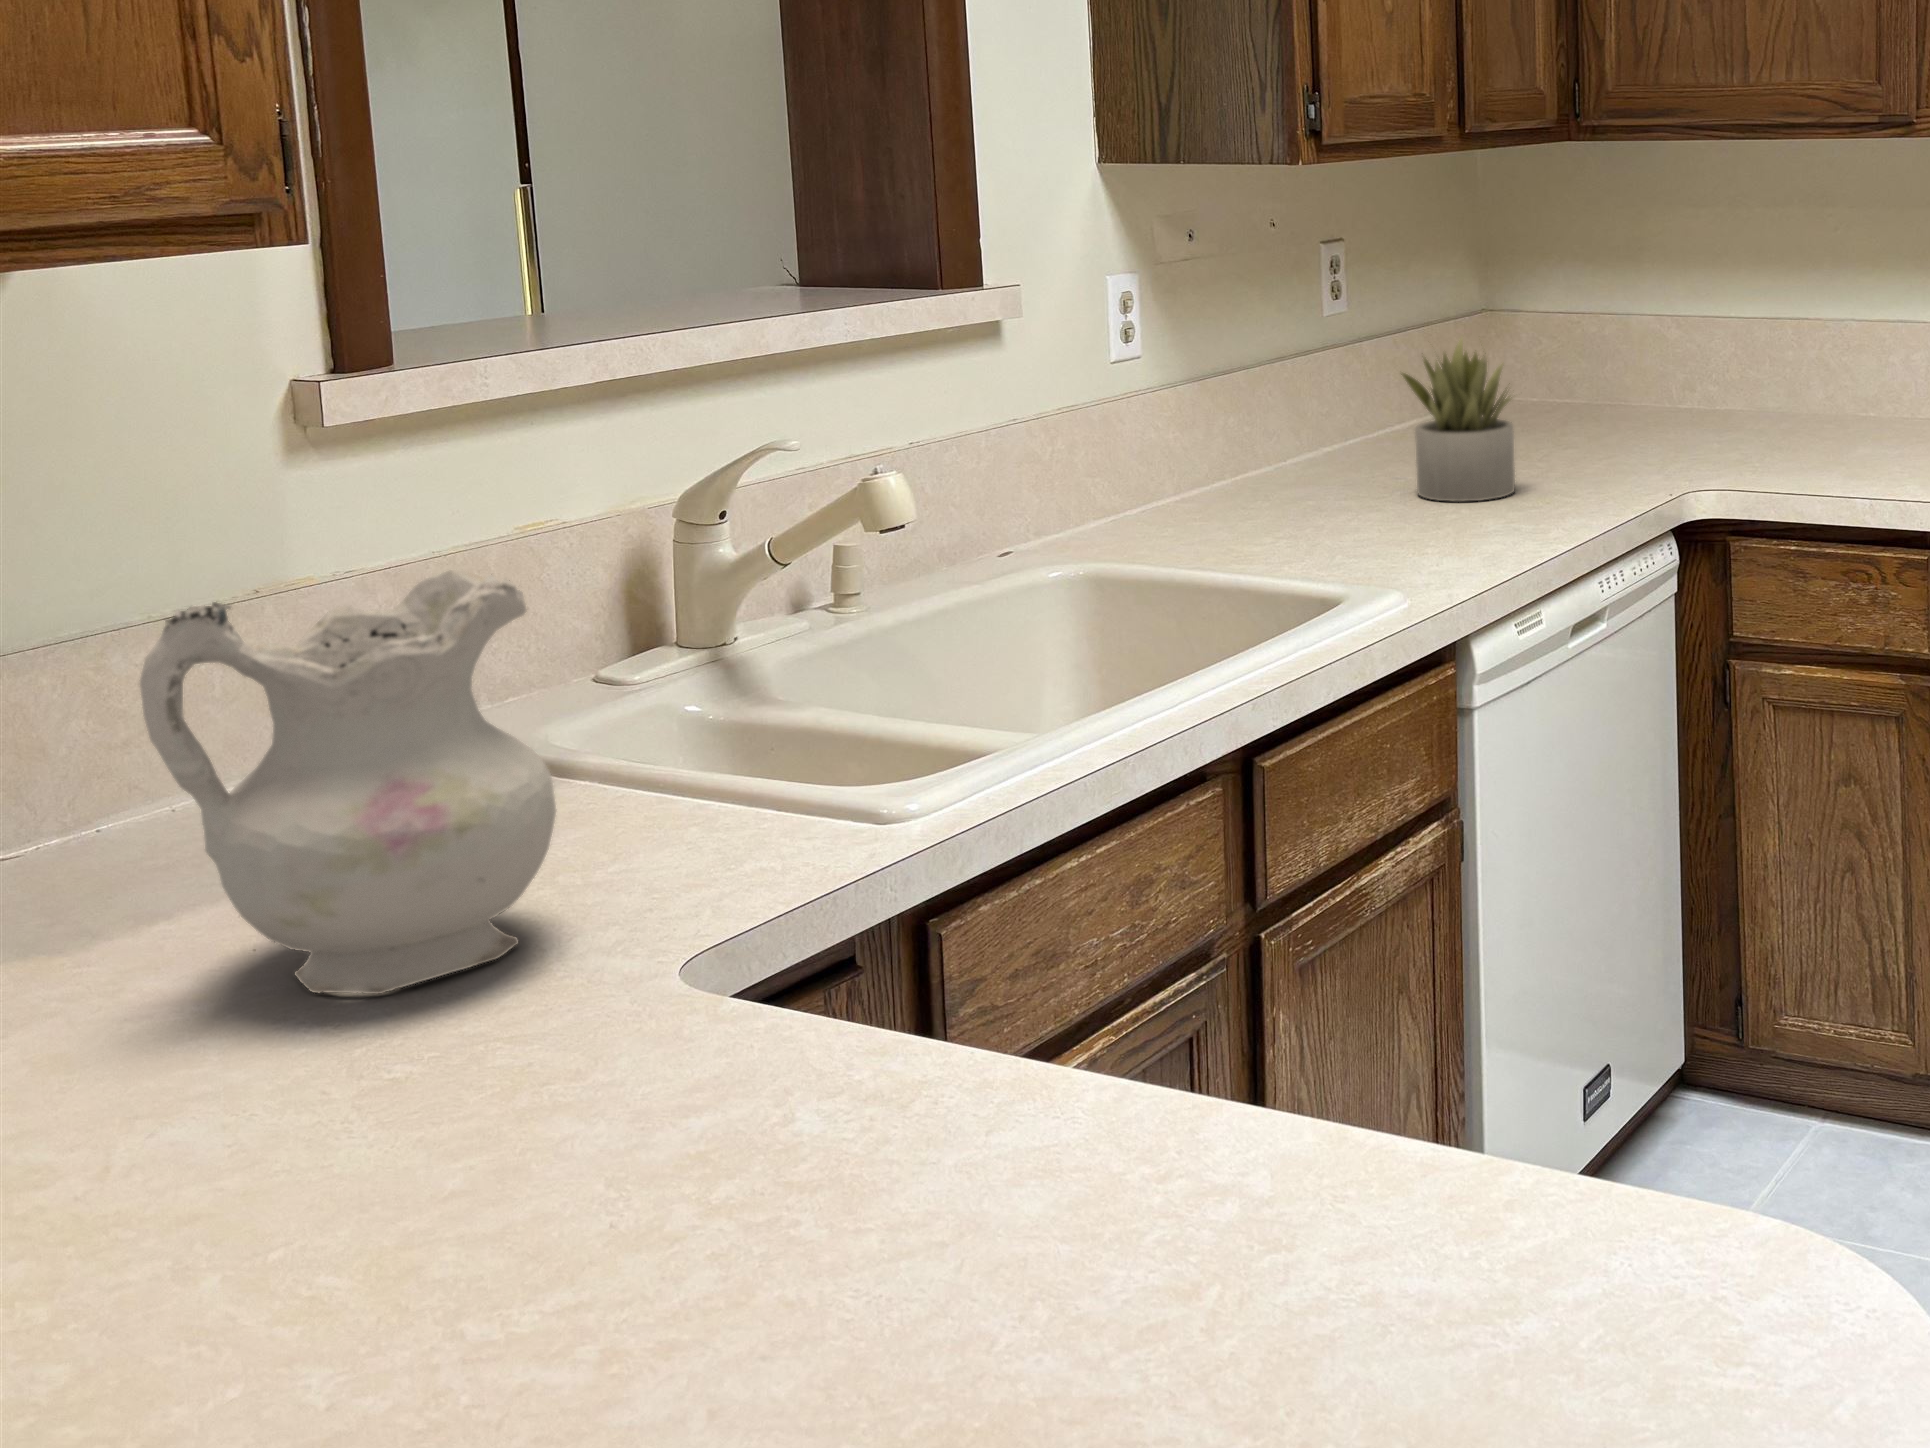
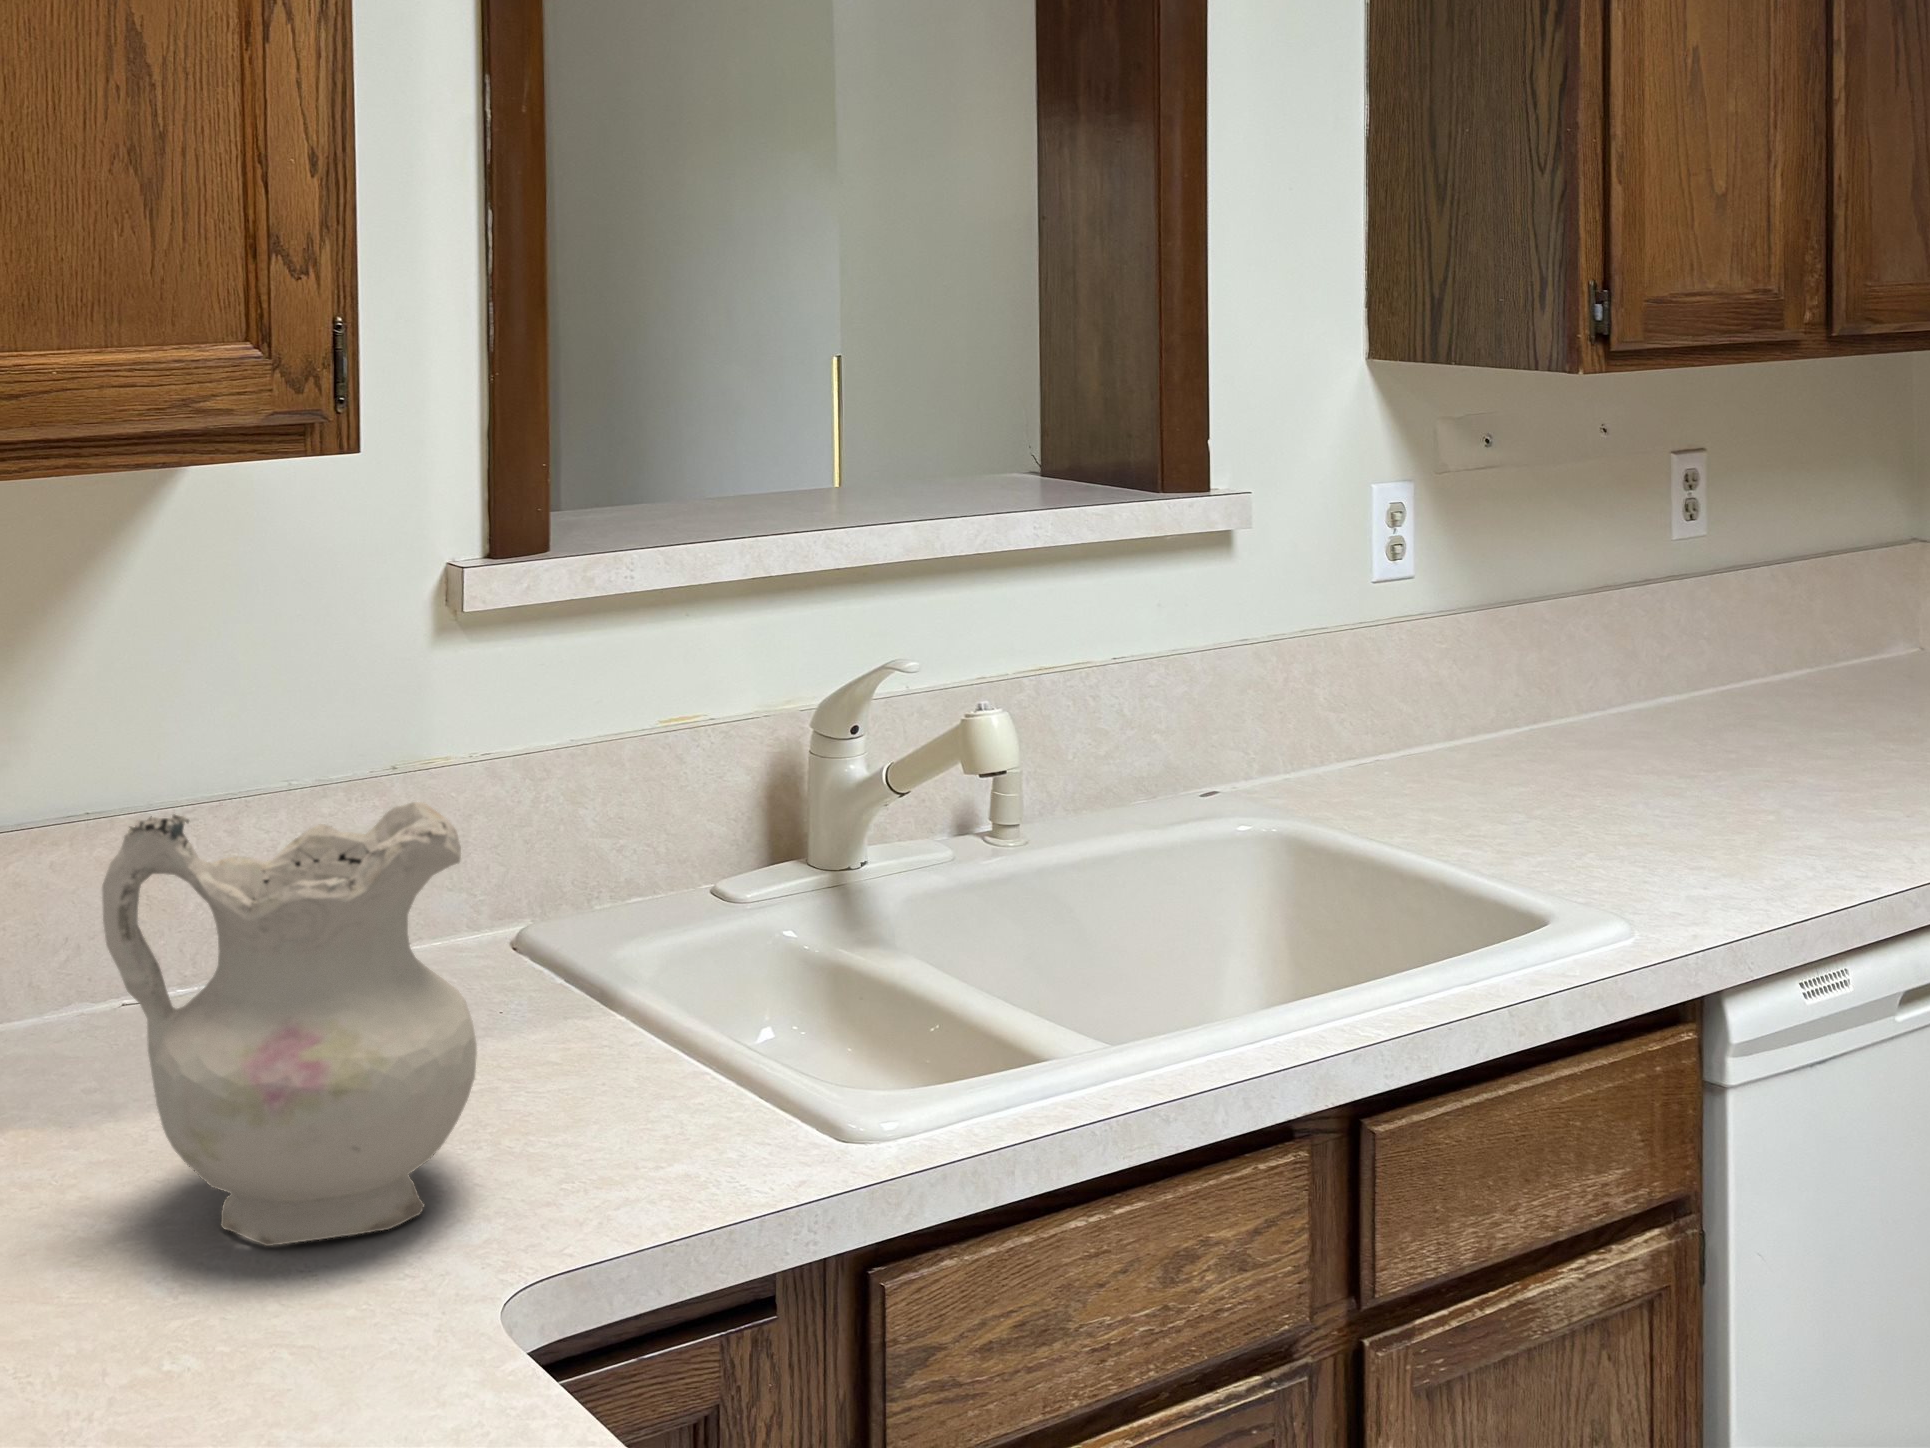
succulent plant: present [1401,338,1515,502] -> none [1719,590,1881,799]

